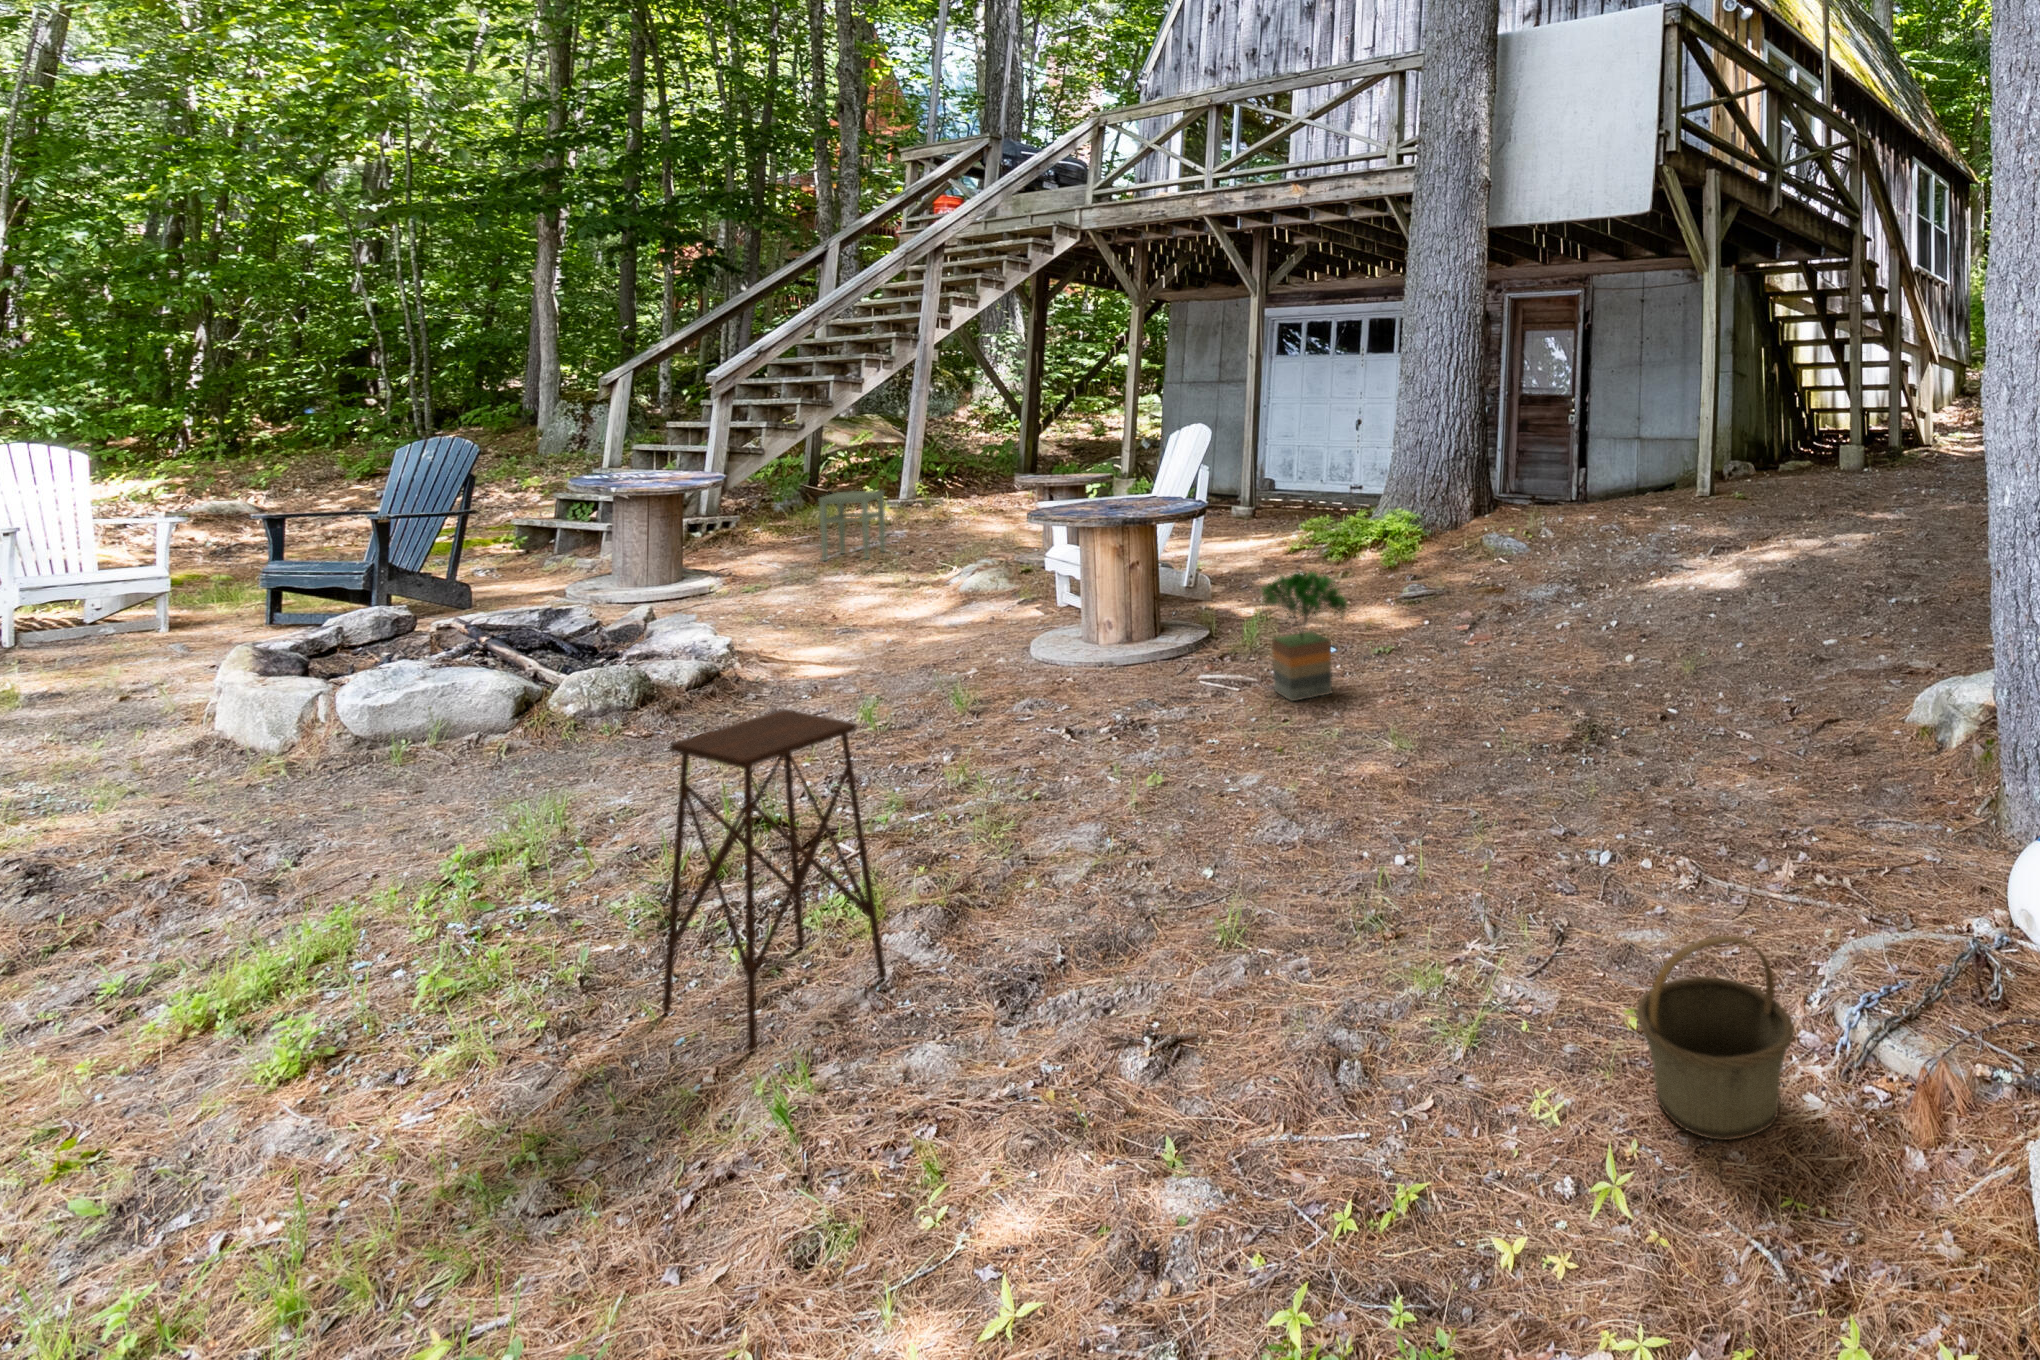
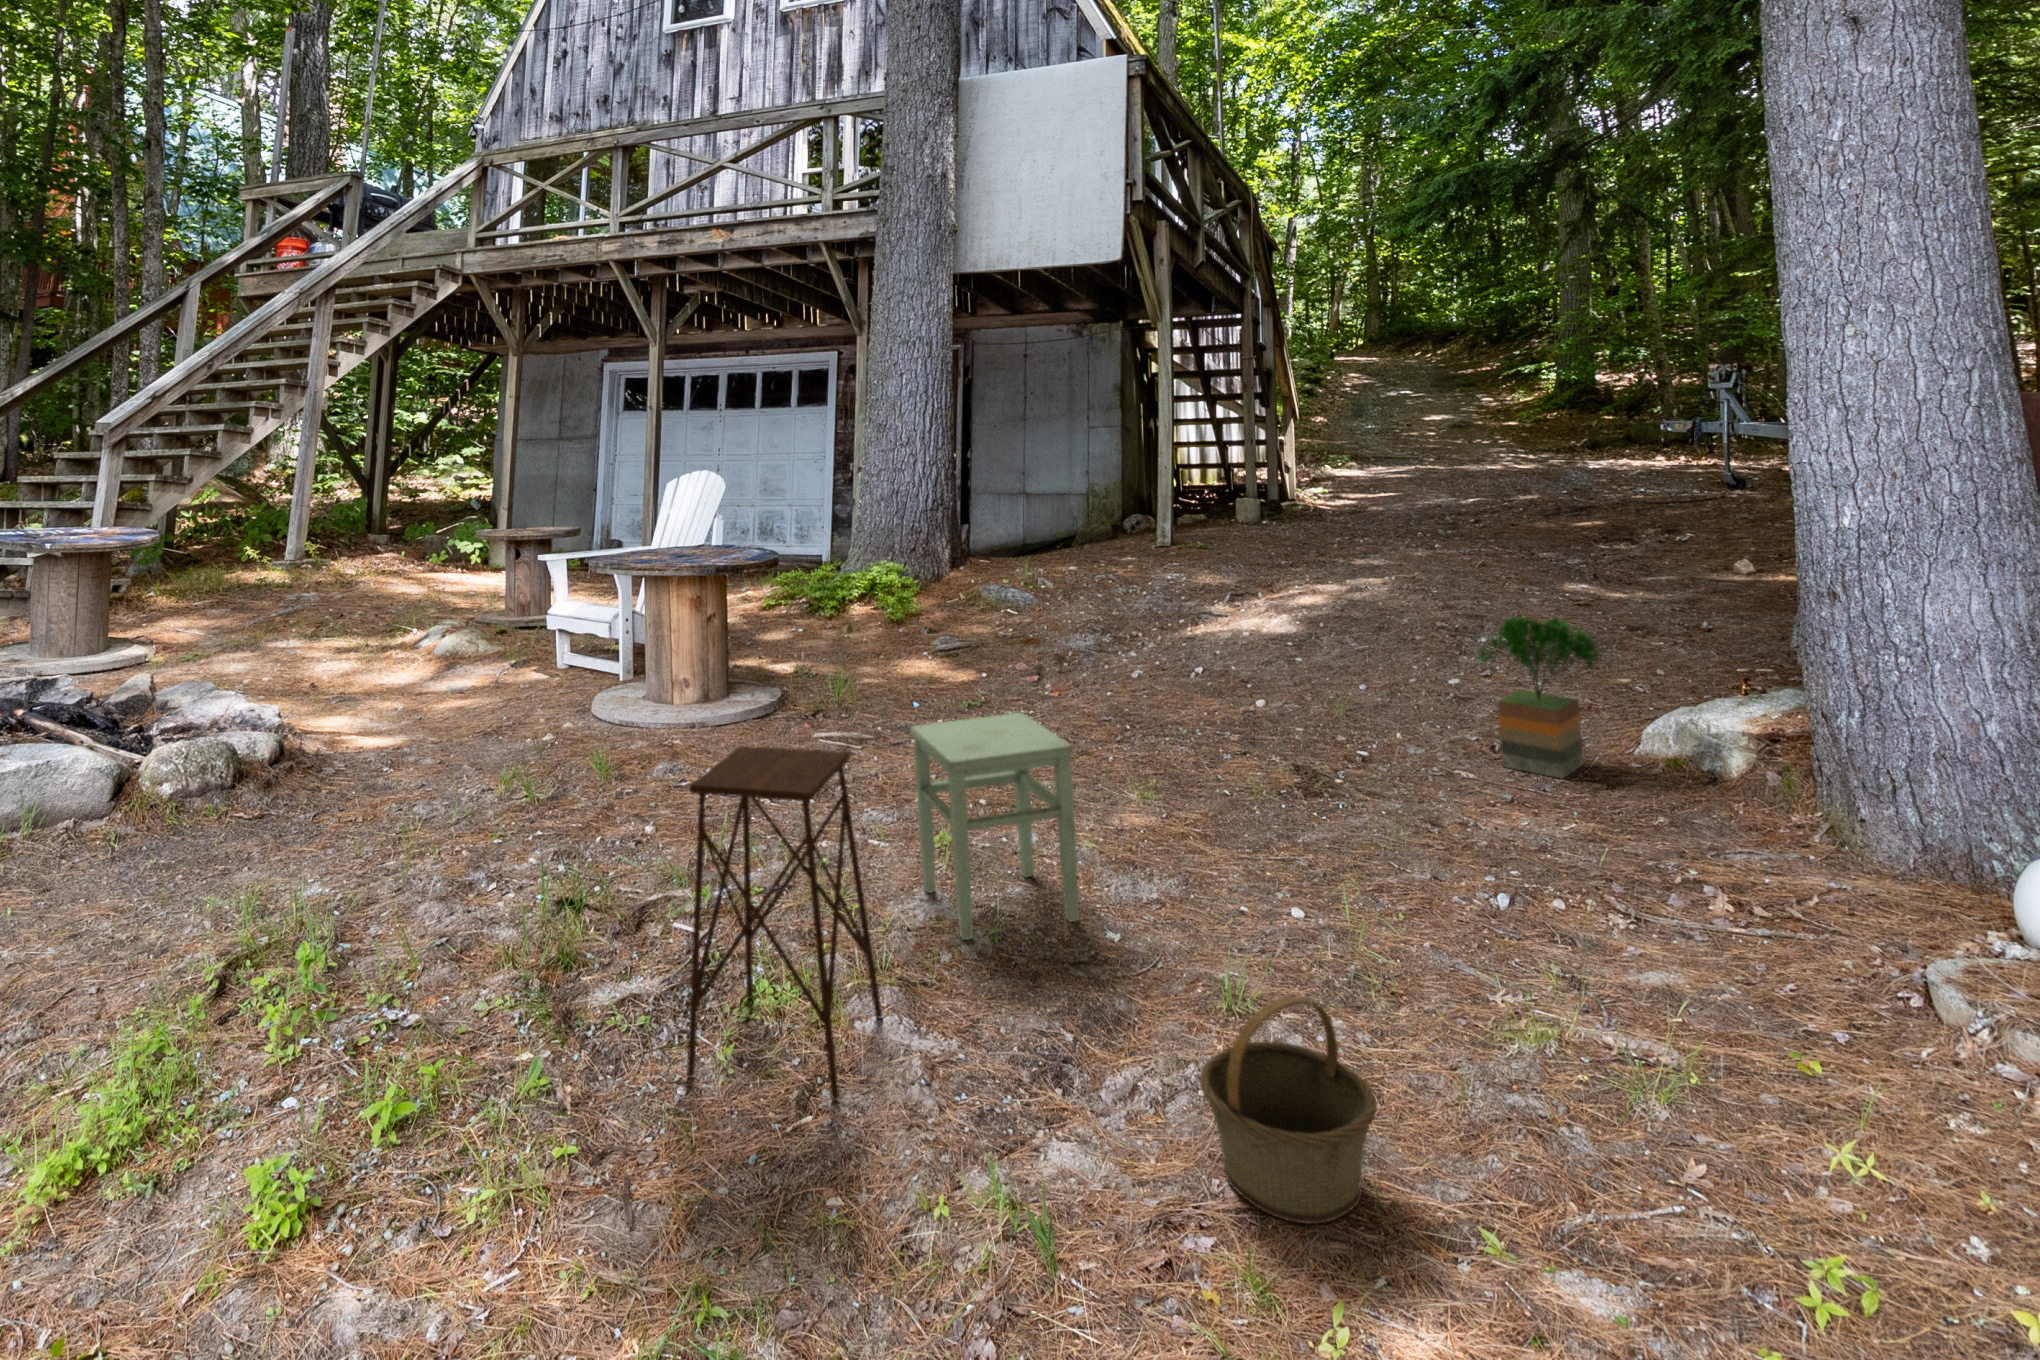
stool: present [819,490,885,561] -> present [910,712,1079,940]
potted tree: present [1263,572,1348,701] -> present [1478,617,1603,778]
basket: present [1636,936,1794,1140] -> present [1200,997,1377,1224]

